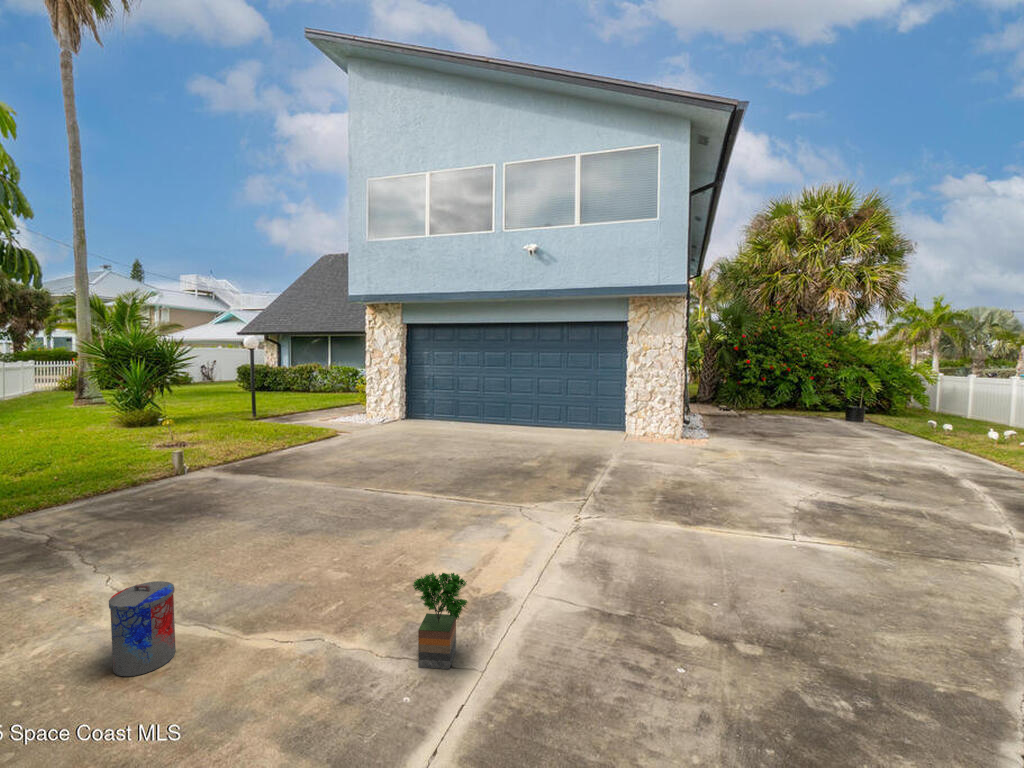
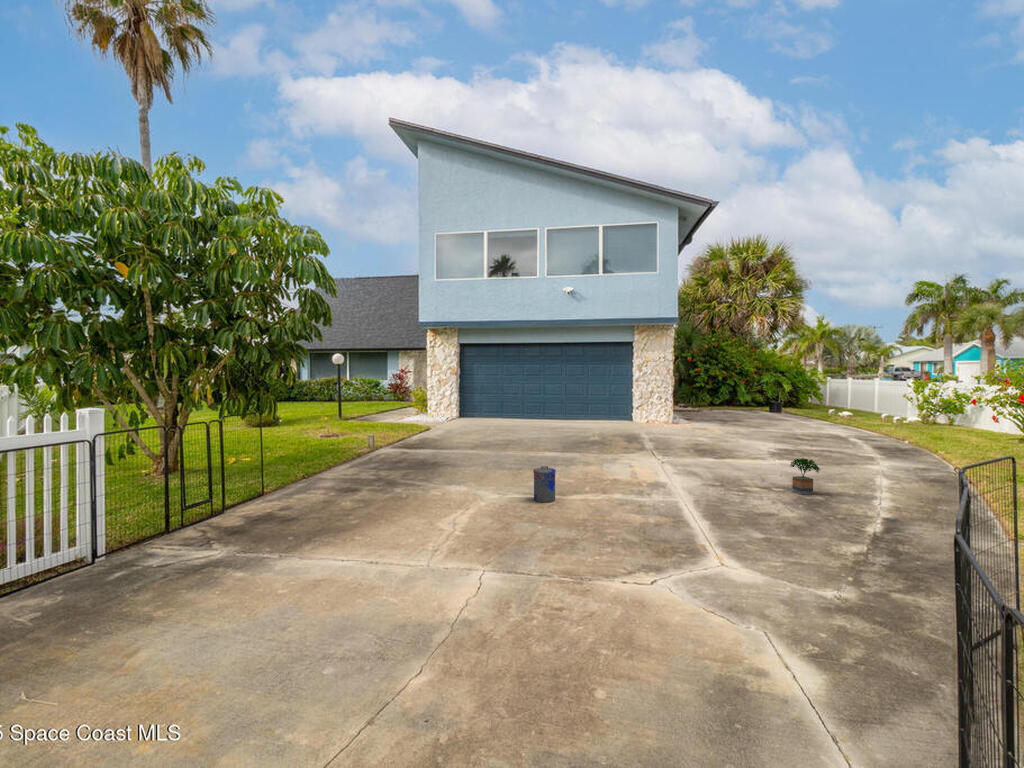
potted tree: present [413,572,467,669] -> present [790,459,820,495]

